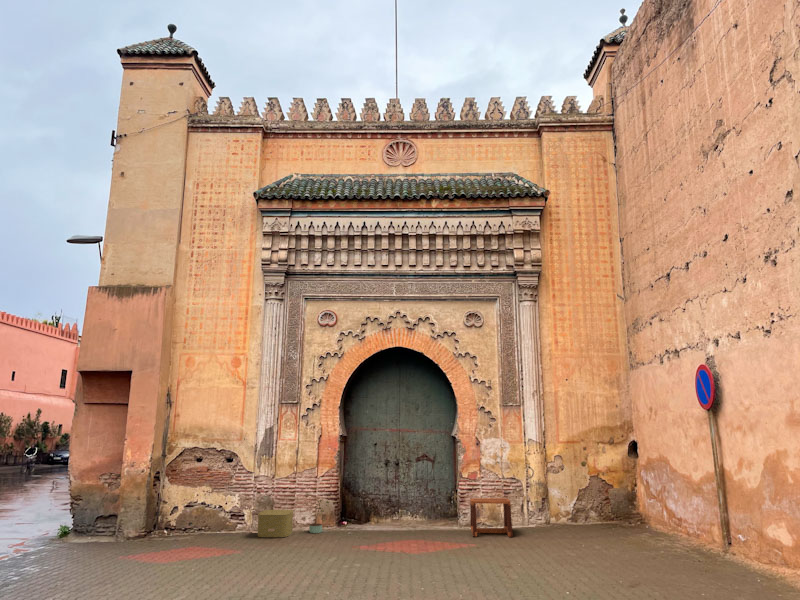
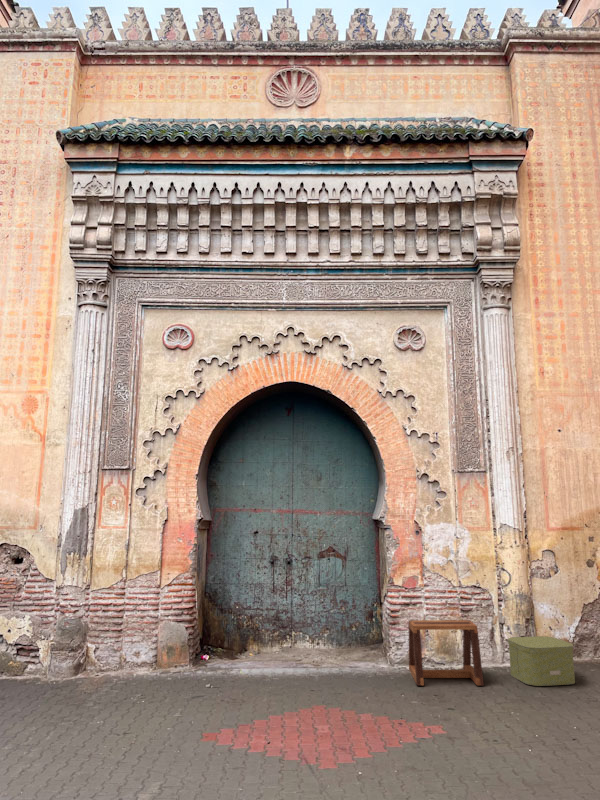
potted plant: present [306,489,329,533] -> none [137,605,177,680]
storage box: present [258,510,293,537] -> present [508,636,575,686]

